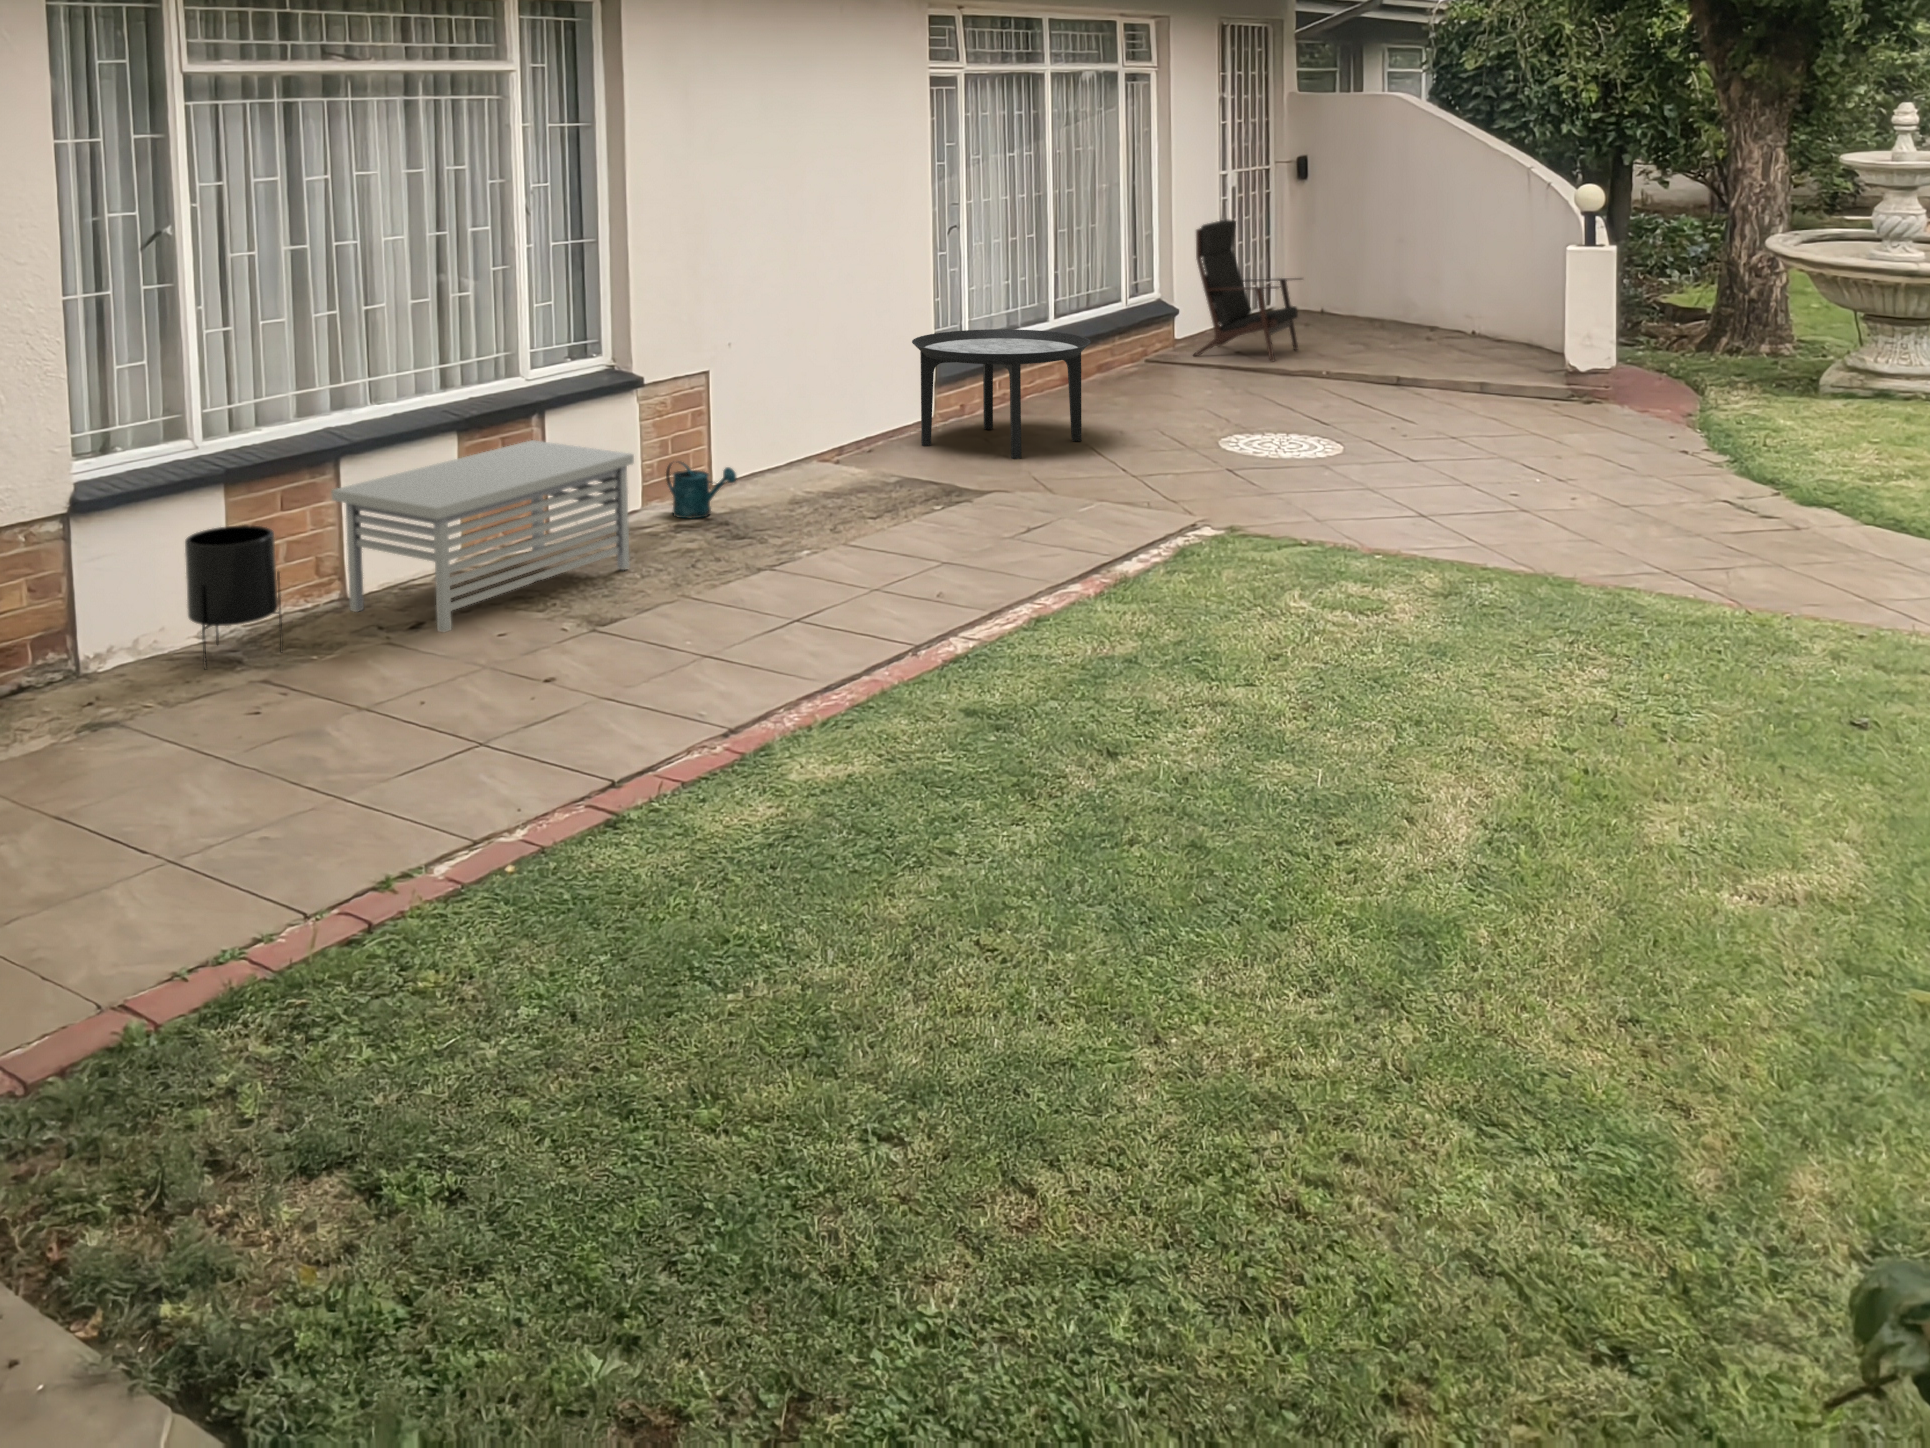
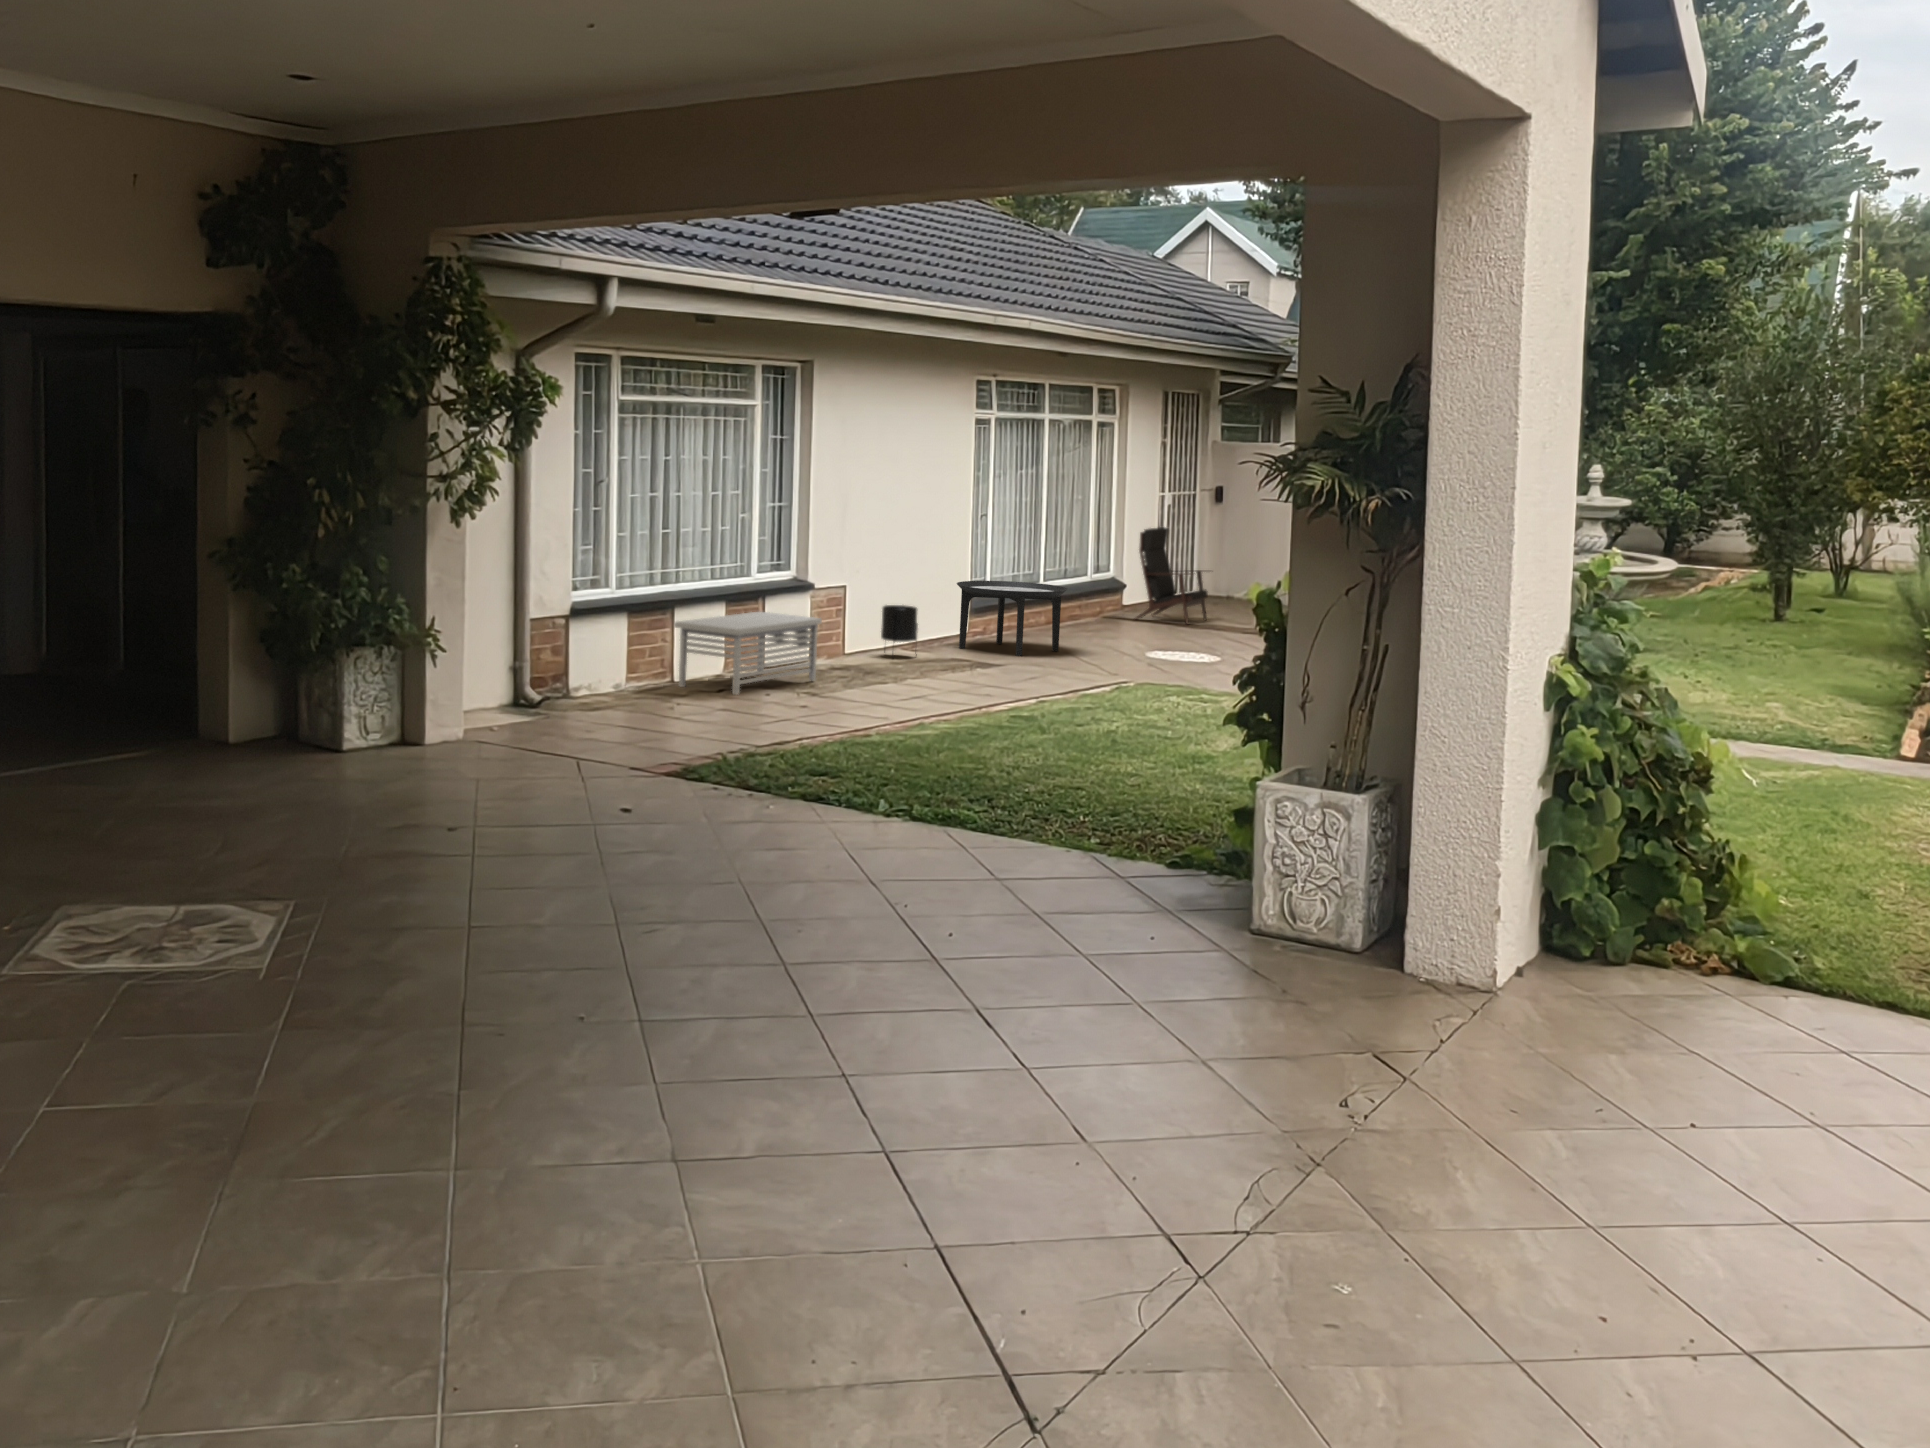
watering can: present [666,462,736,518] -> none [821,635,864,667]
planter: present [185,525,283,669] -> present [881,605,918,656]

